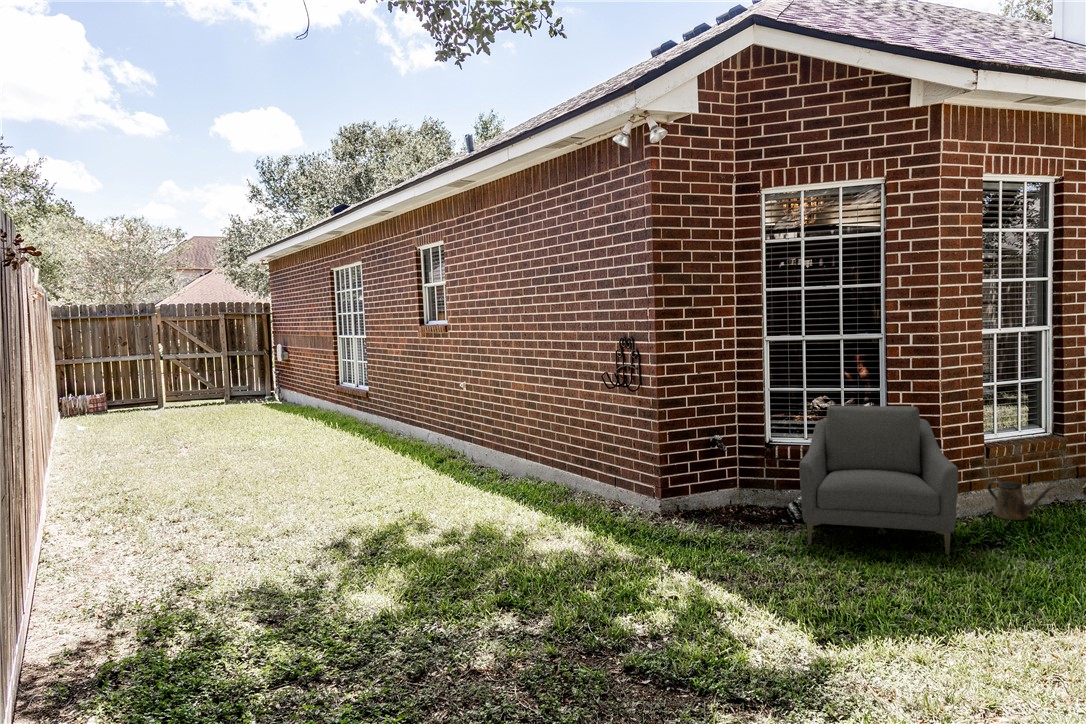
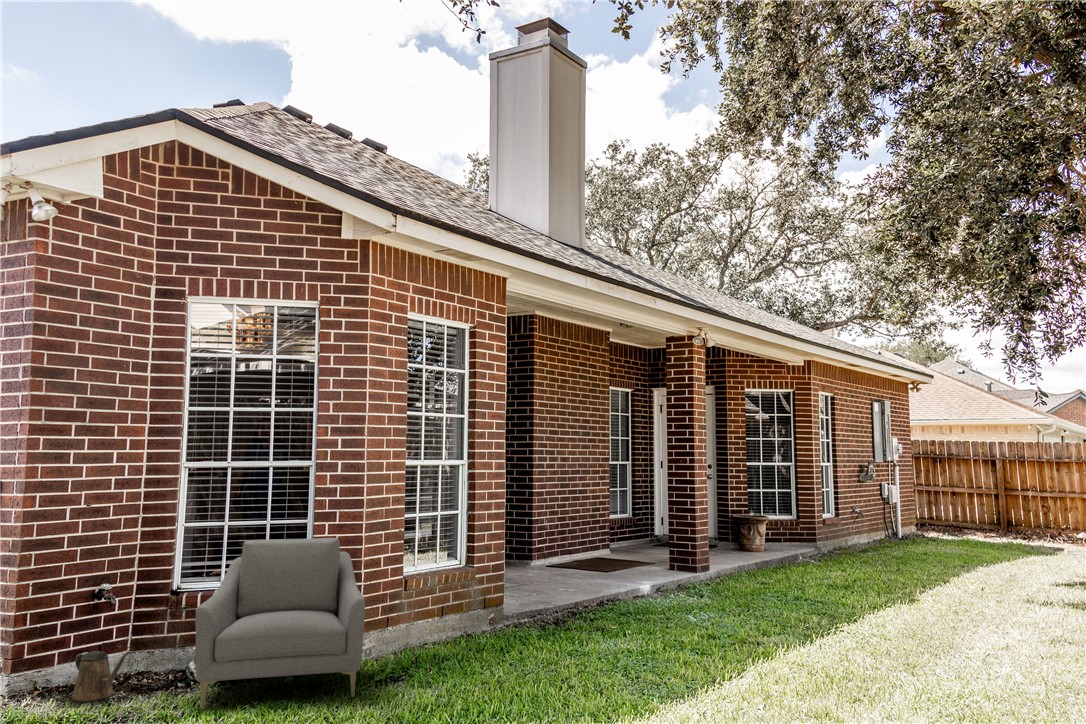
watering can: present [987,481,1055,520] -> present [72,651,129,701]

